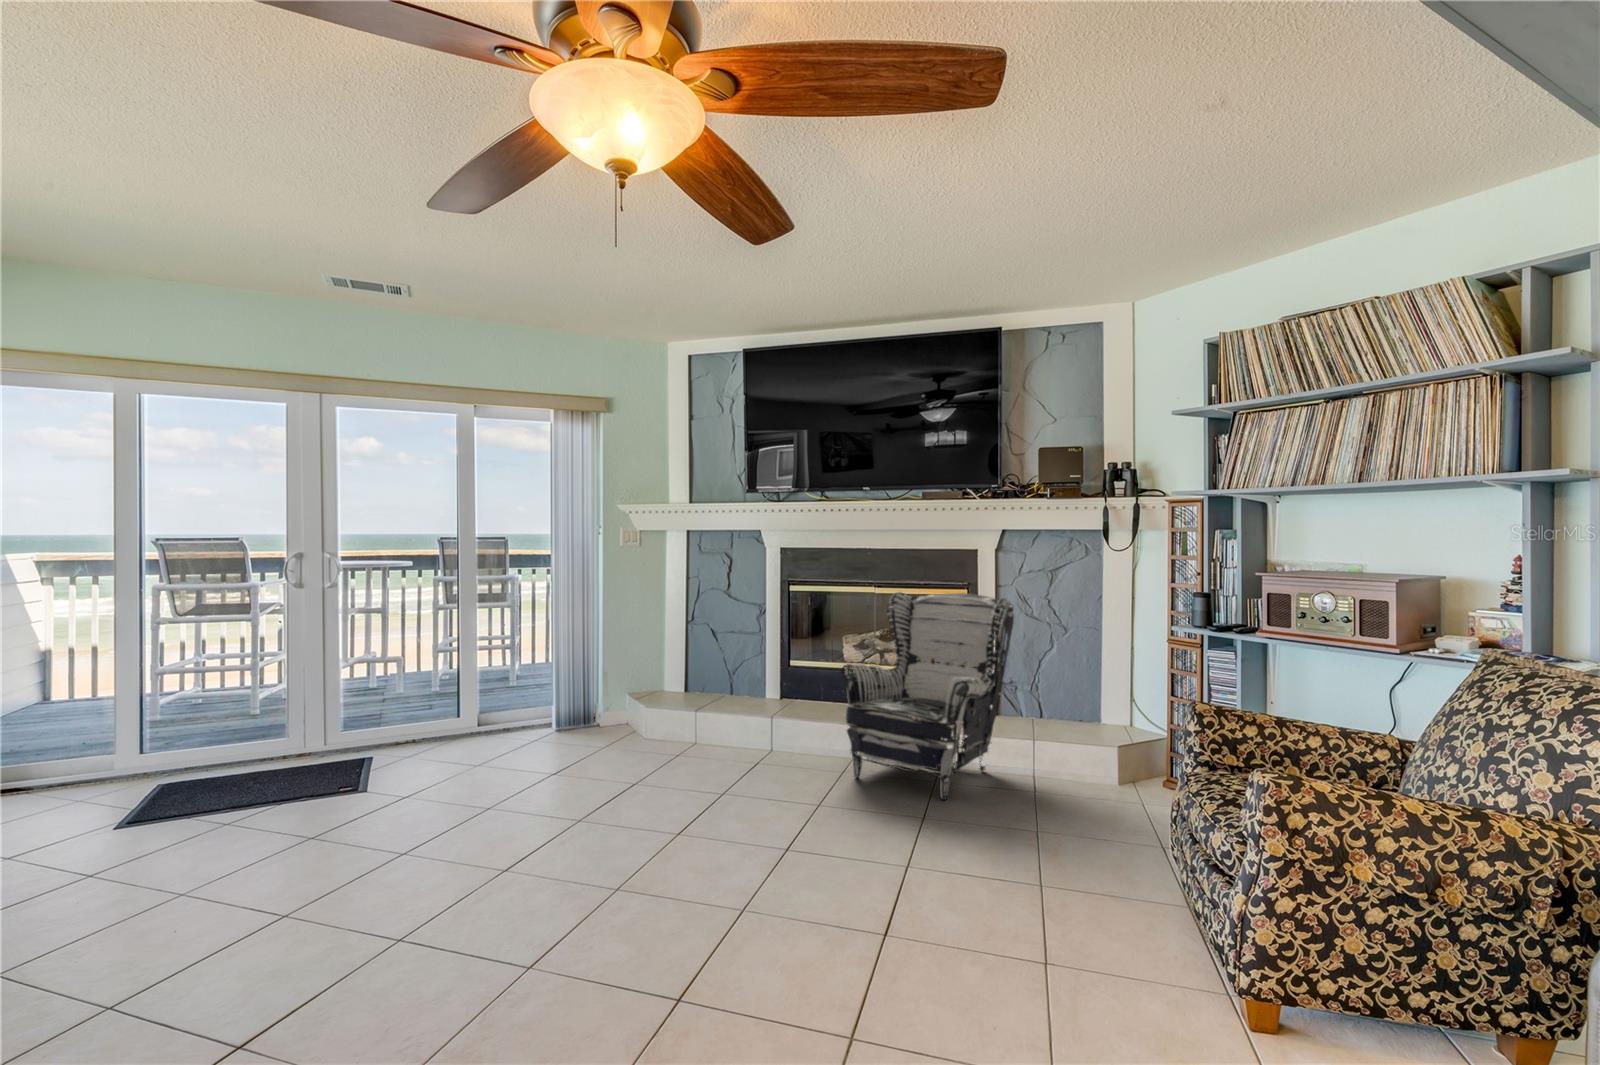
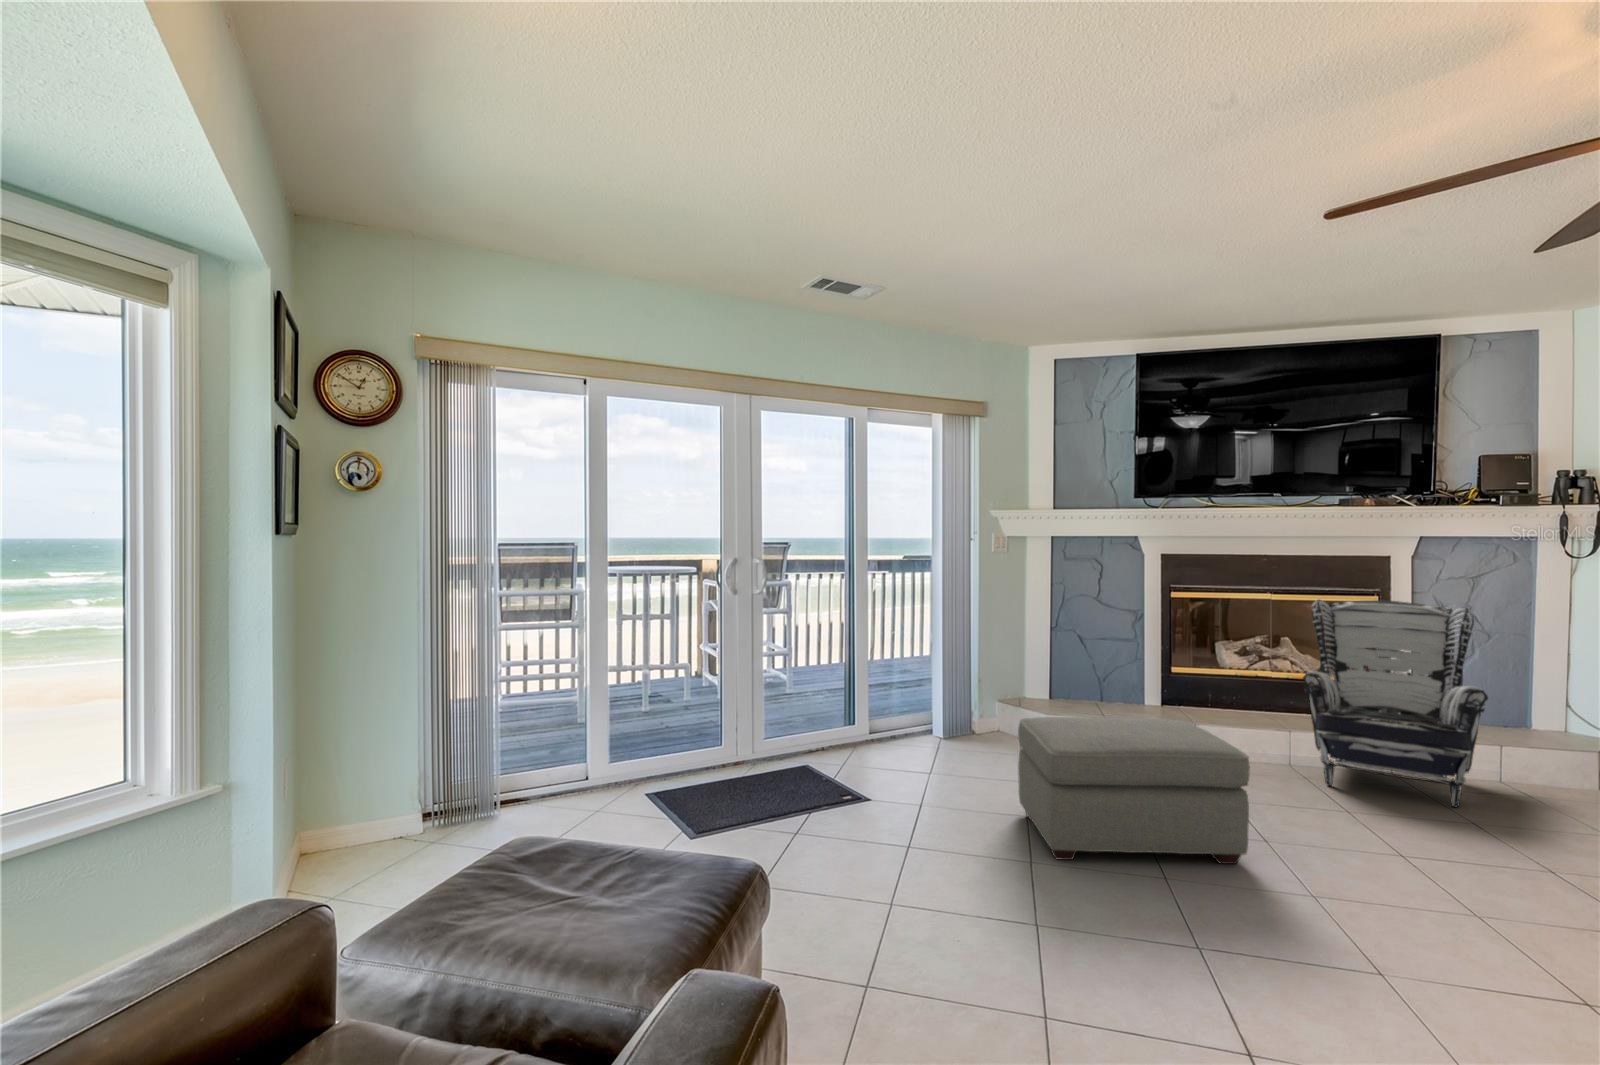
ottoman: none [422,707,654,856] -> present [1018,717,1250,864]

